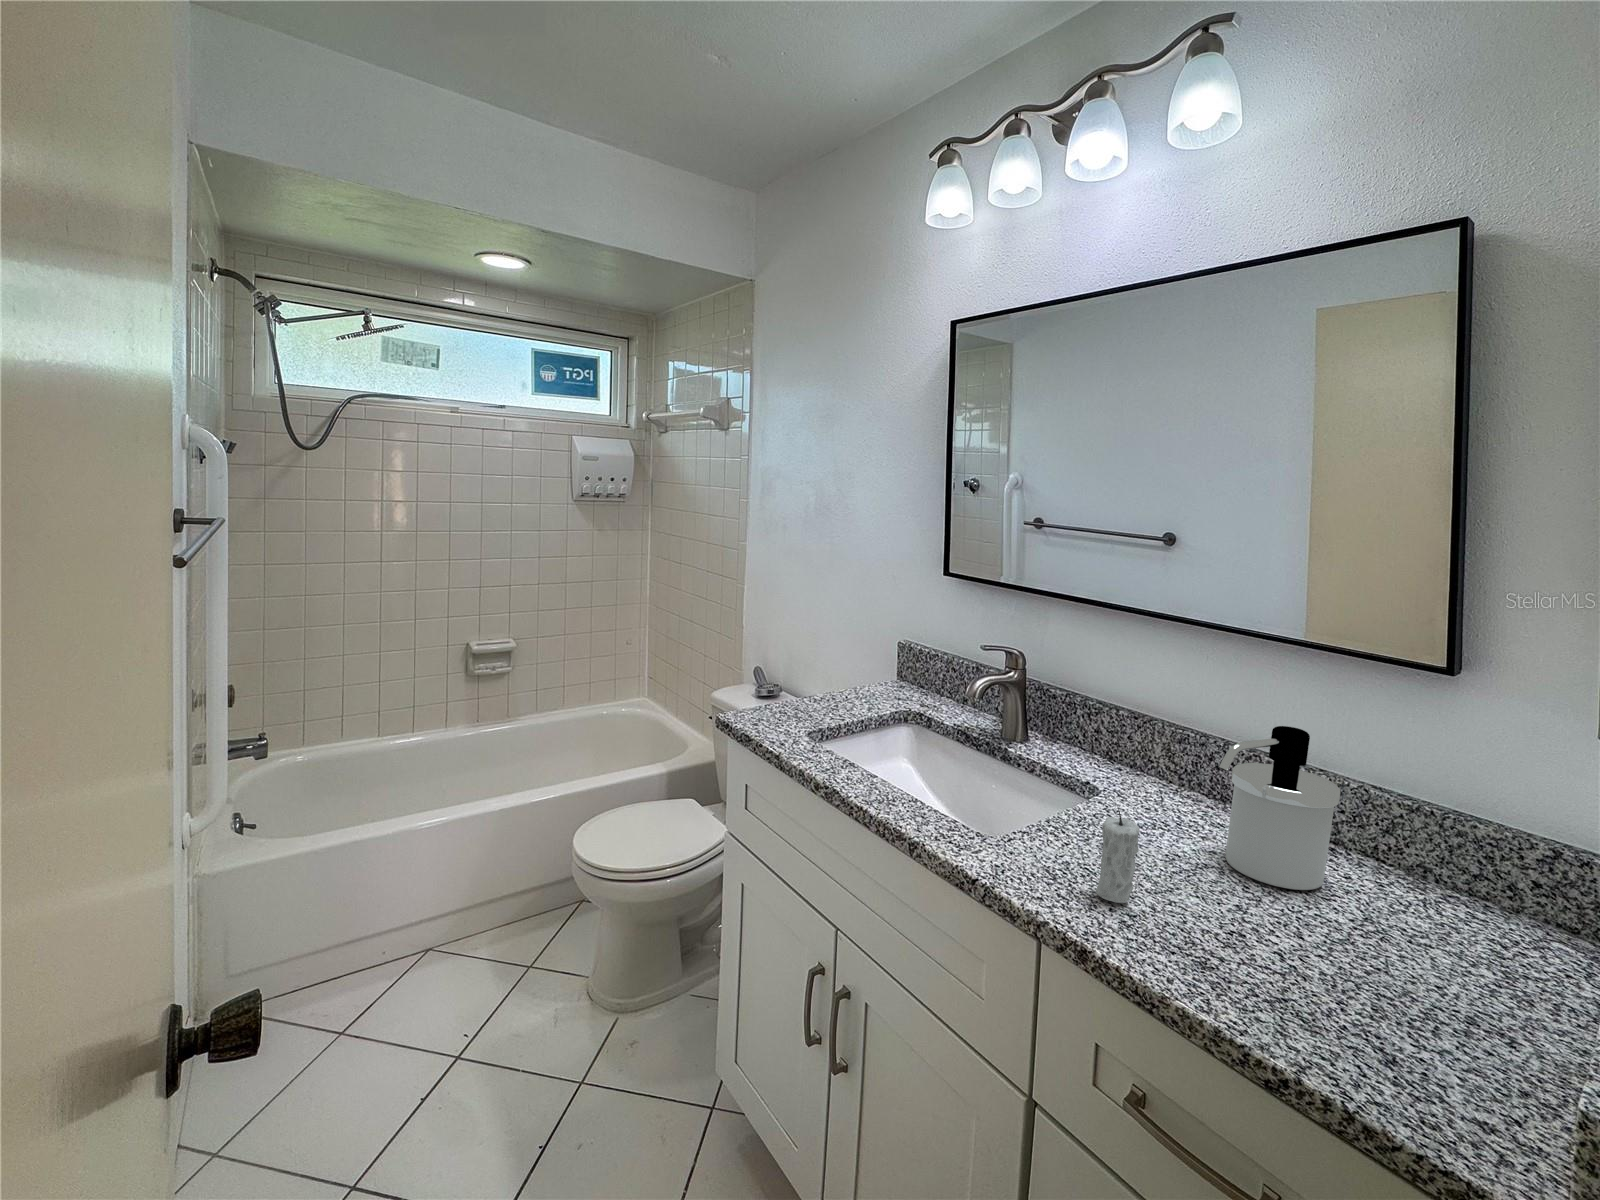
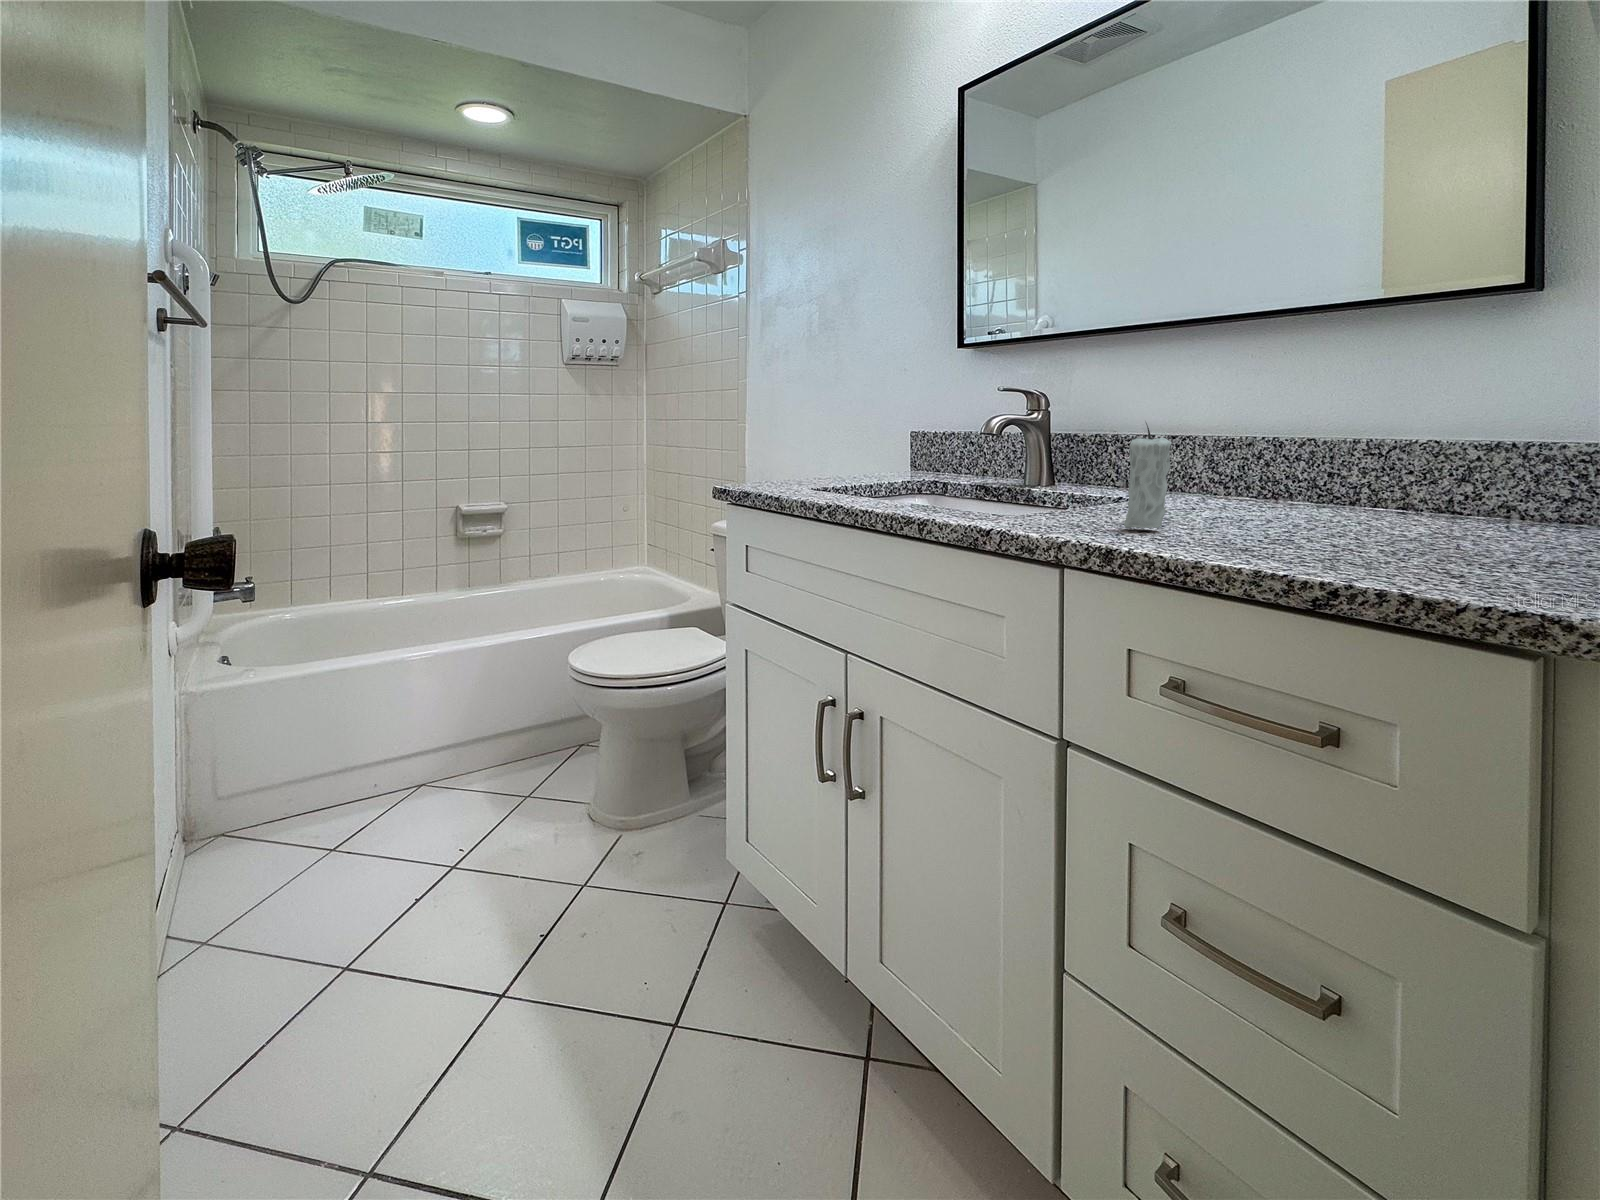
soap dispenser: present [1219,726,1340,890] -> none [1264,347,1406,523]

